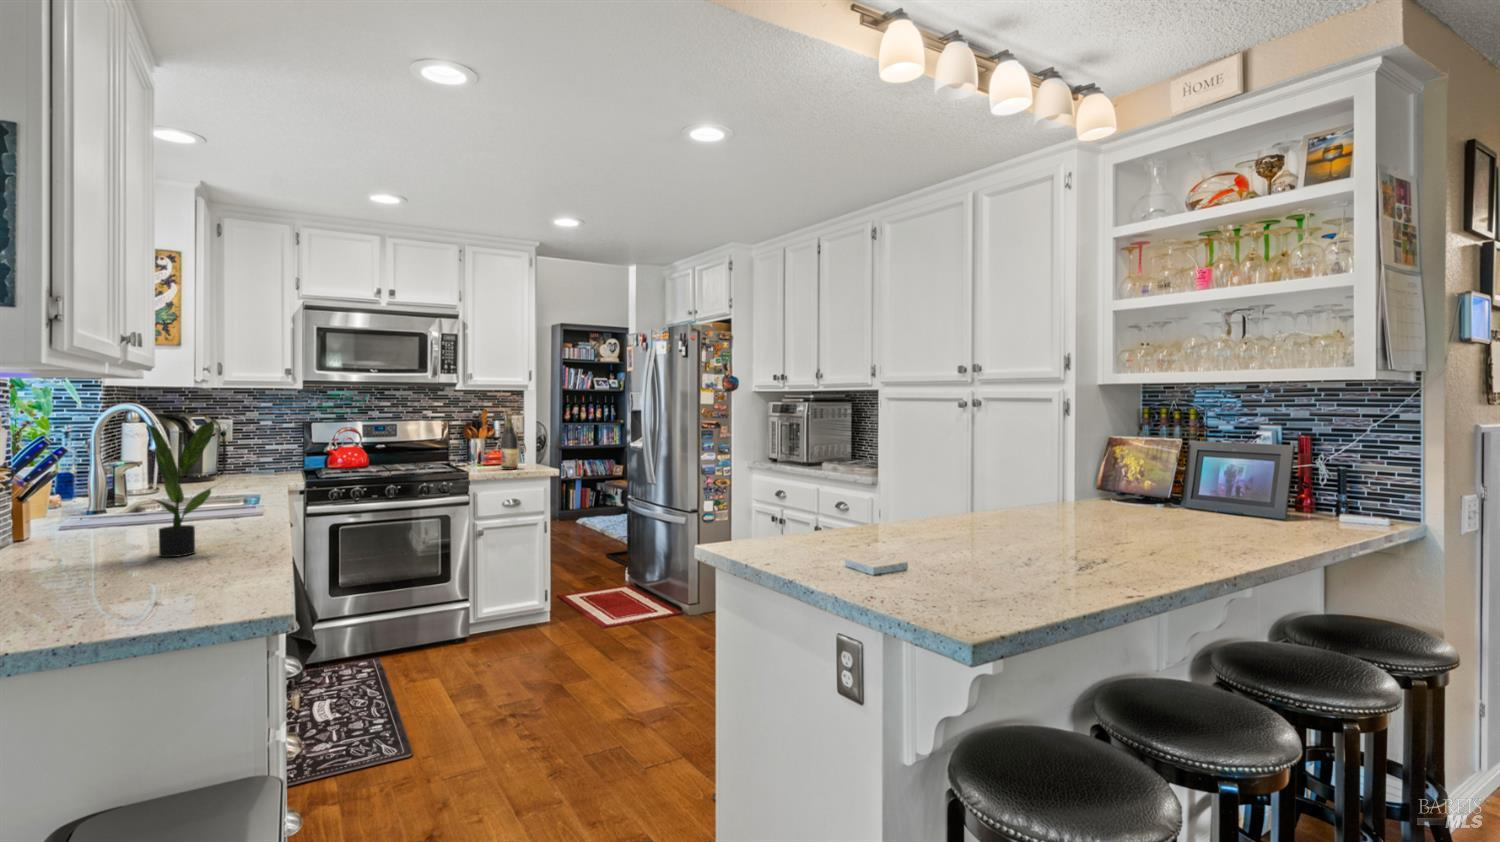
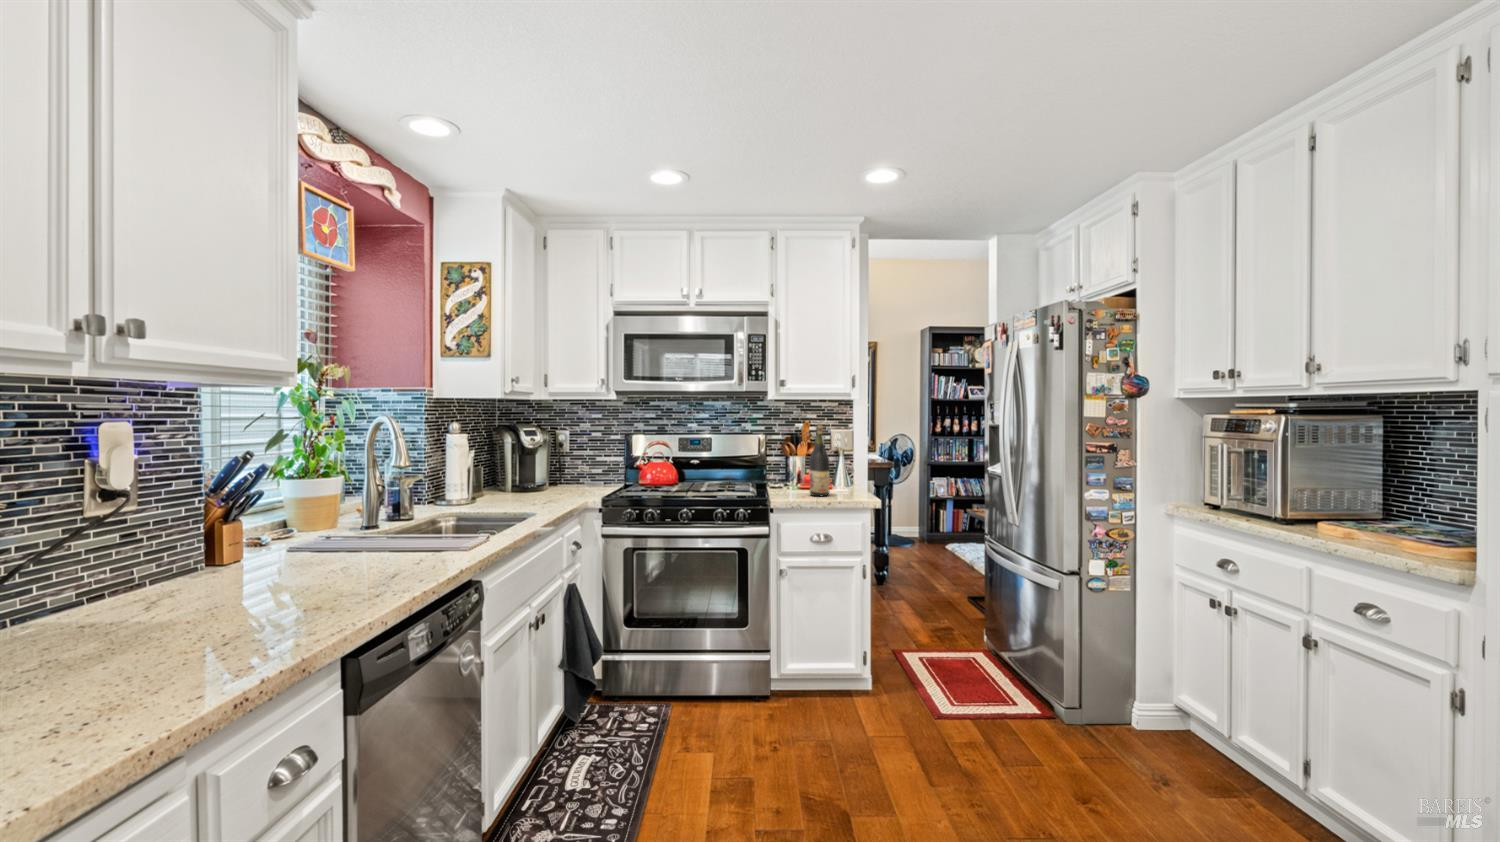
potted plant: present [147,420,214,557] -> none [96,440,236,643]

